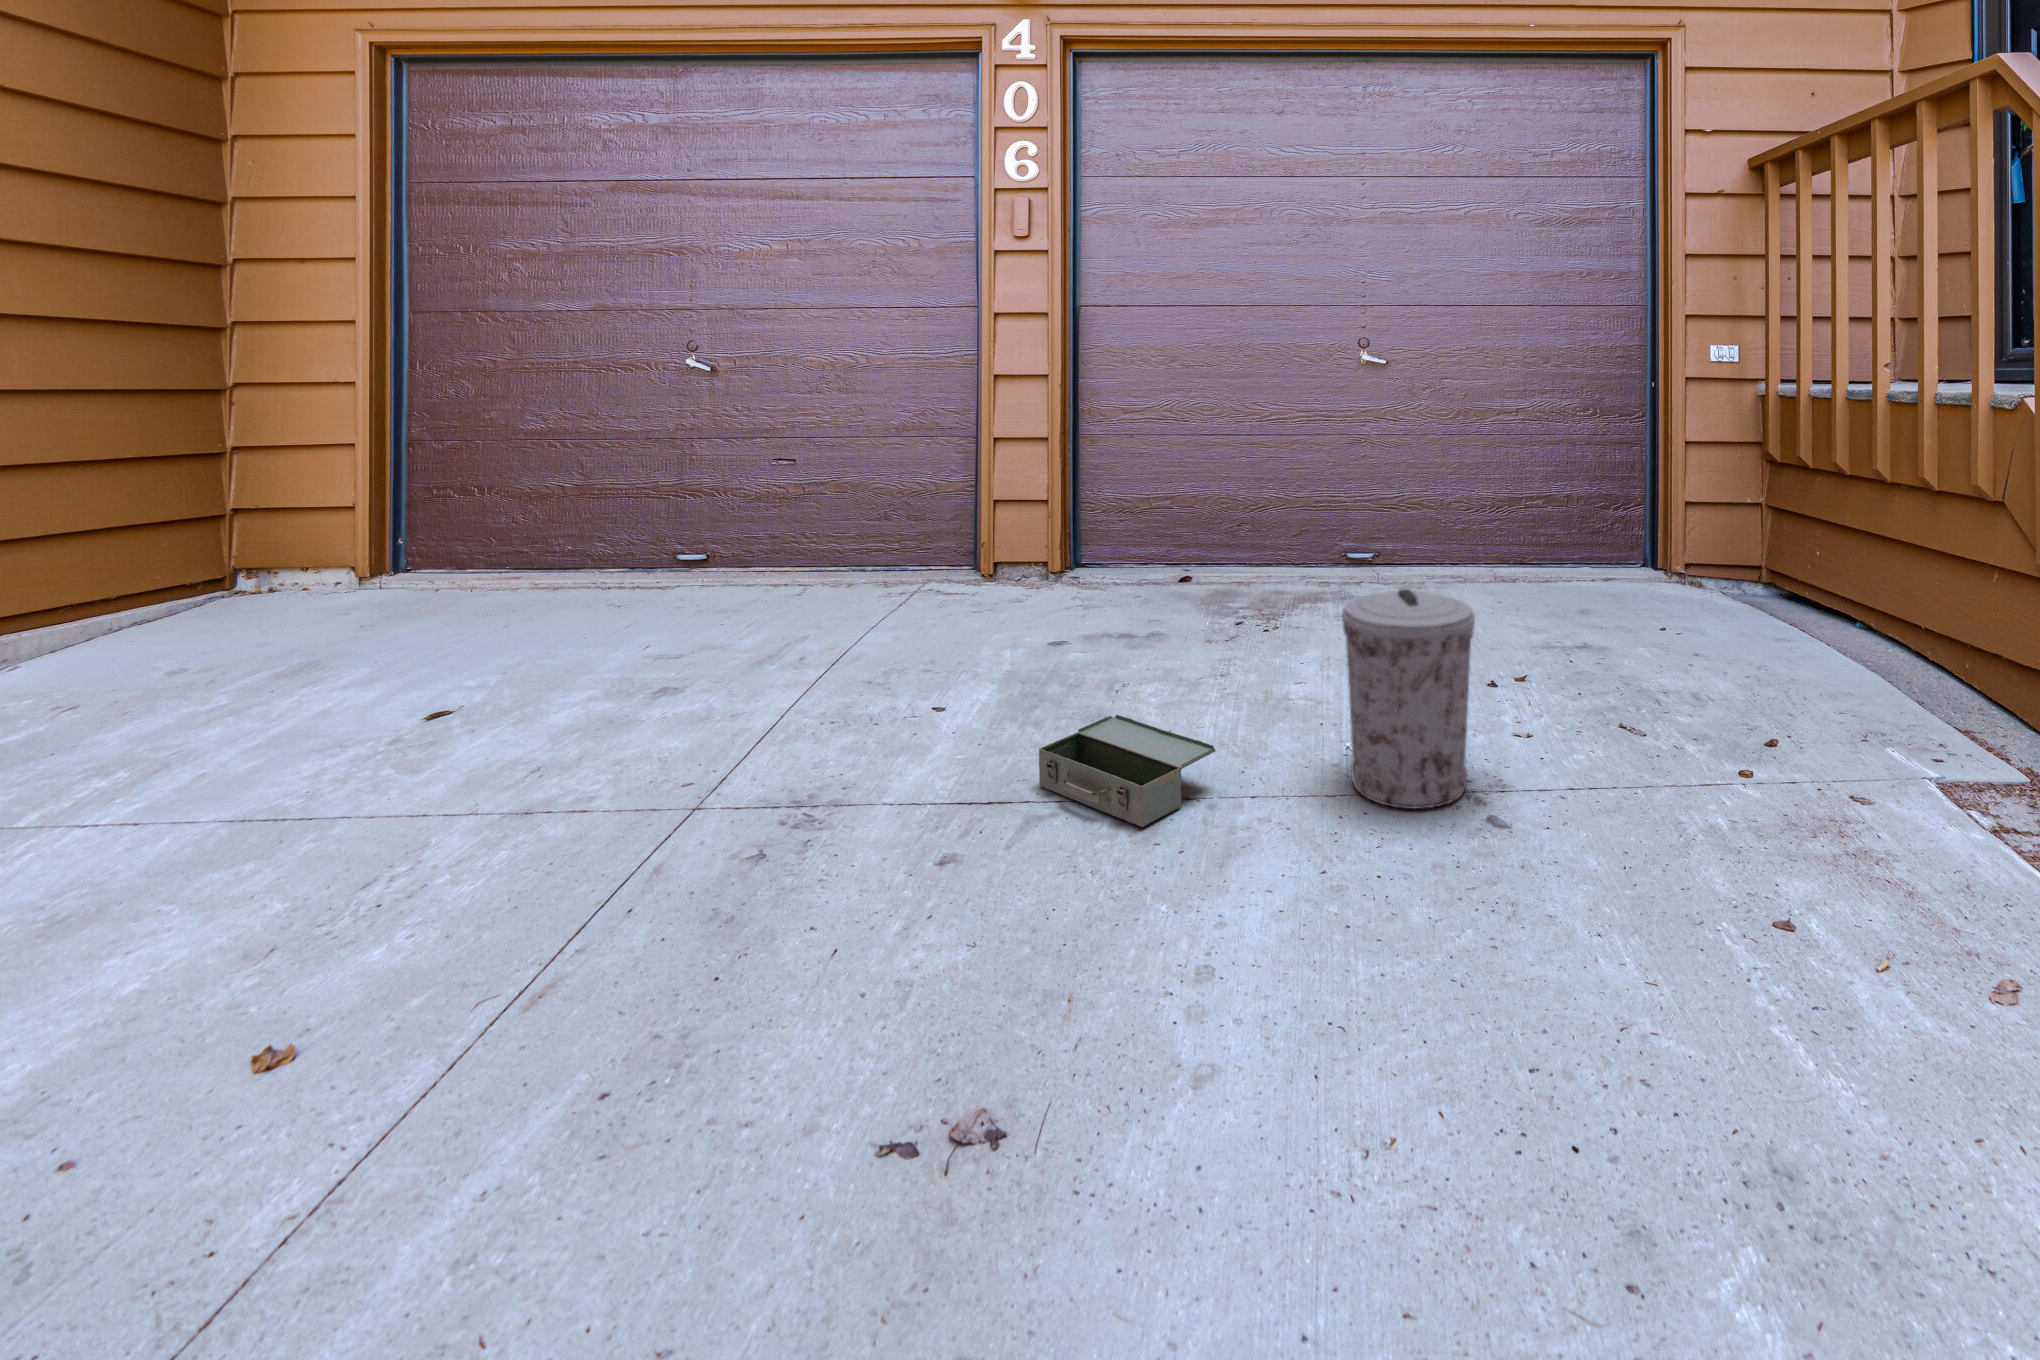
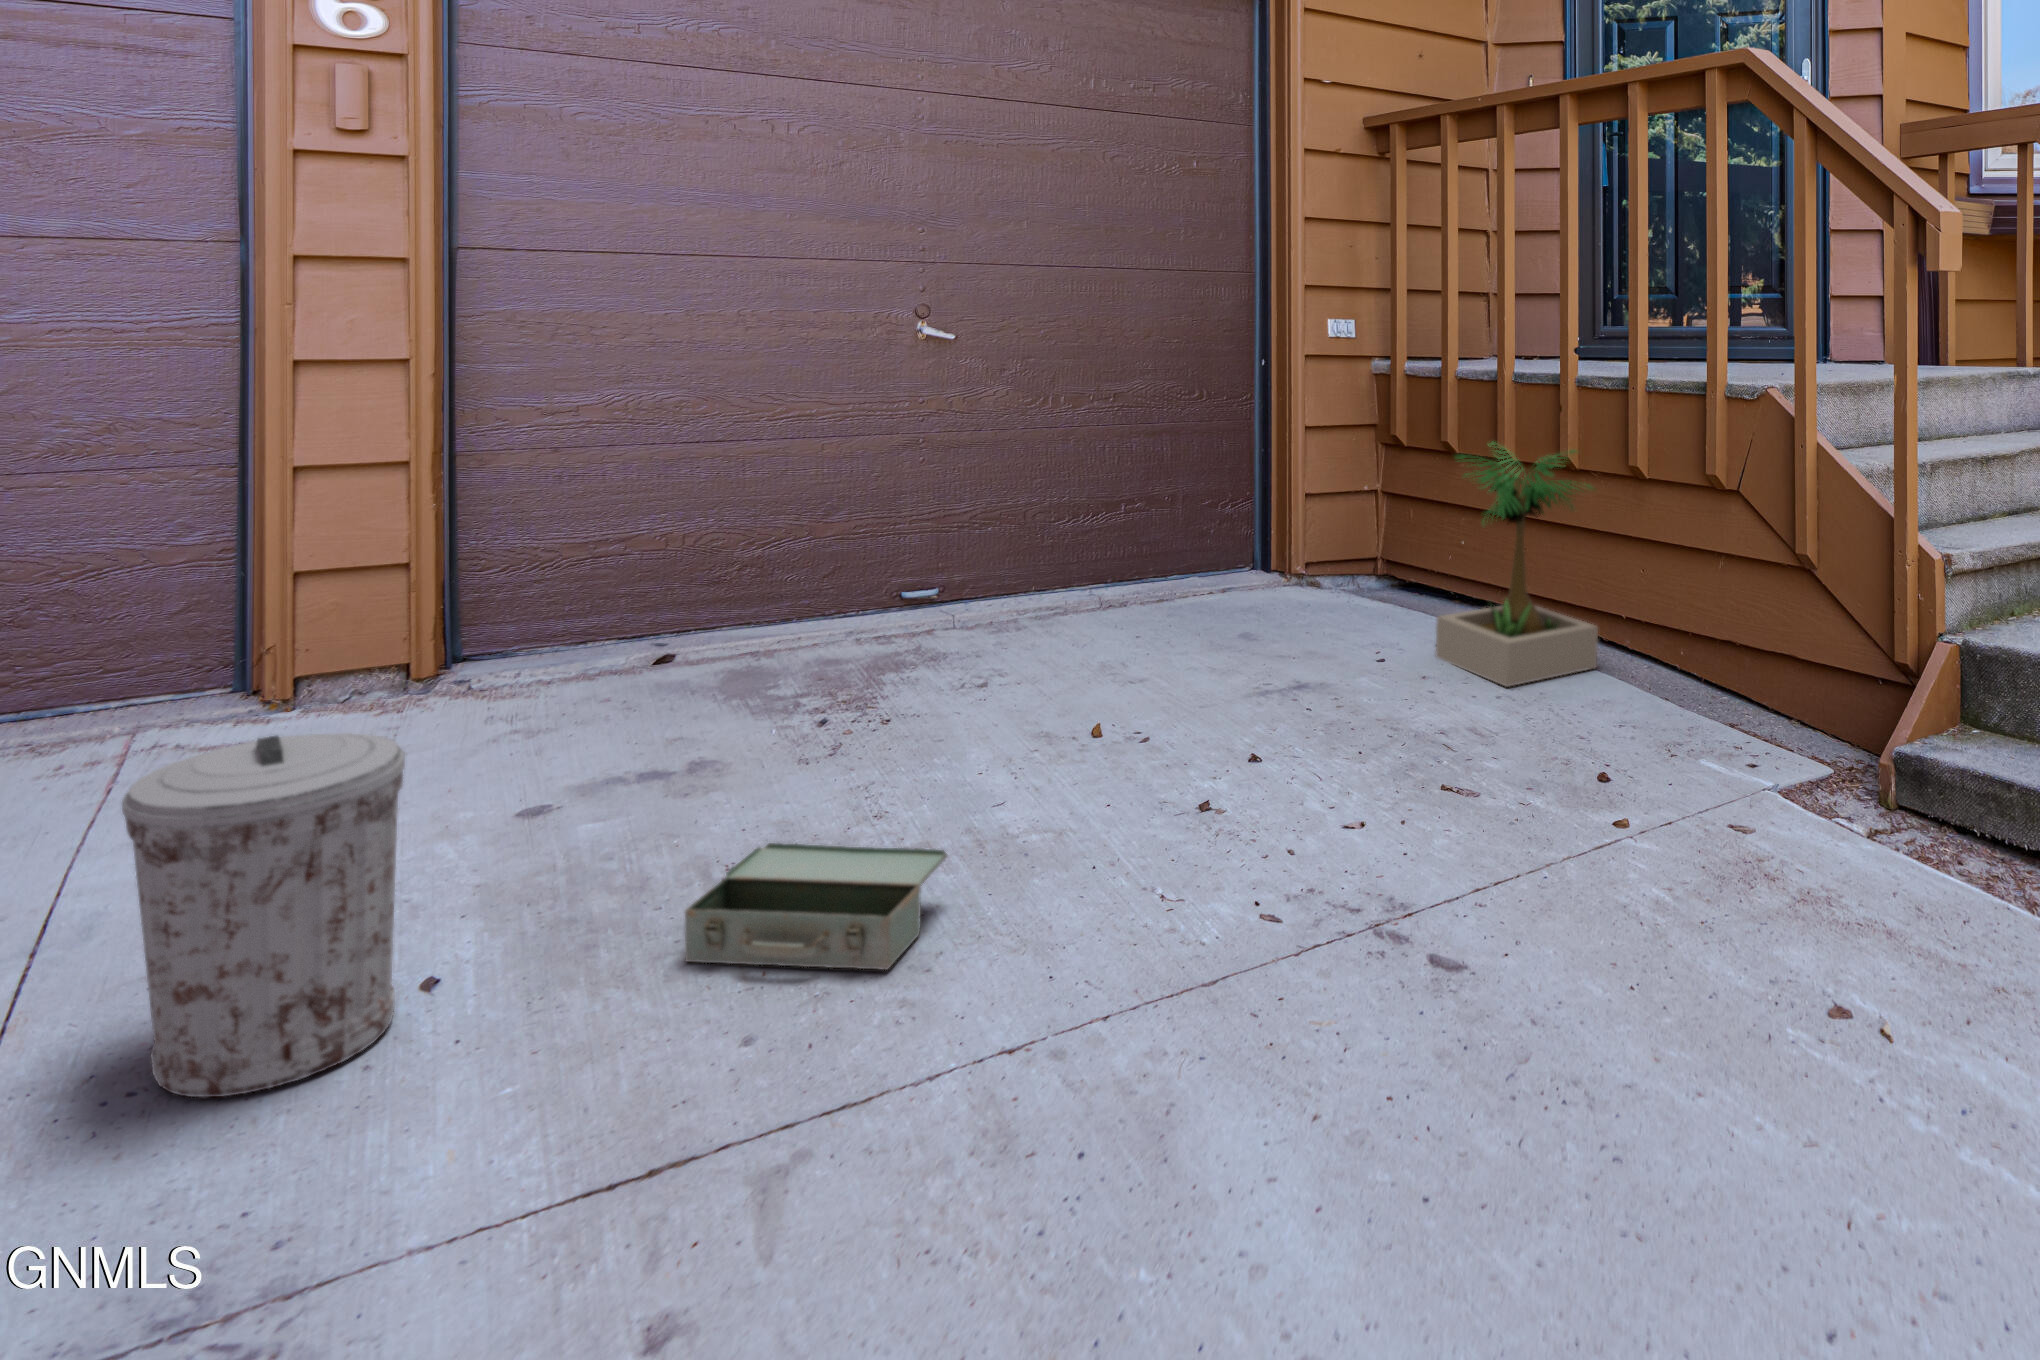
potted plant: none [1751,454,1959,706] -> present [1435,443,1598,687]
trash can: present [1342,589,1475,809] -> present [122,733,405,1098]

